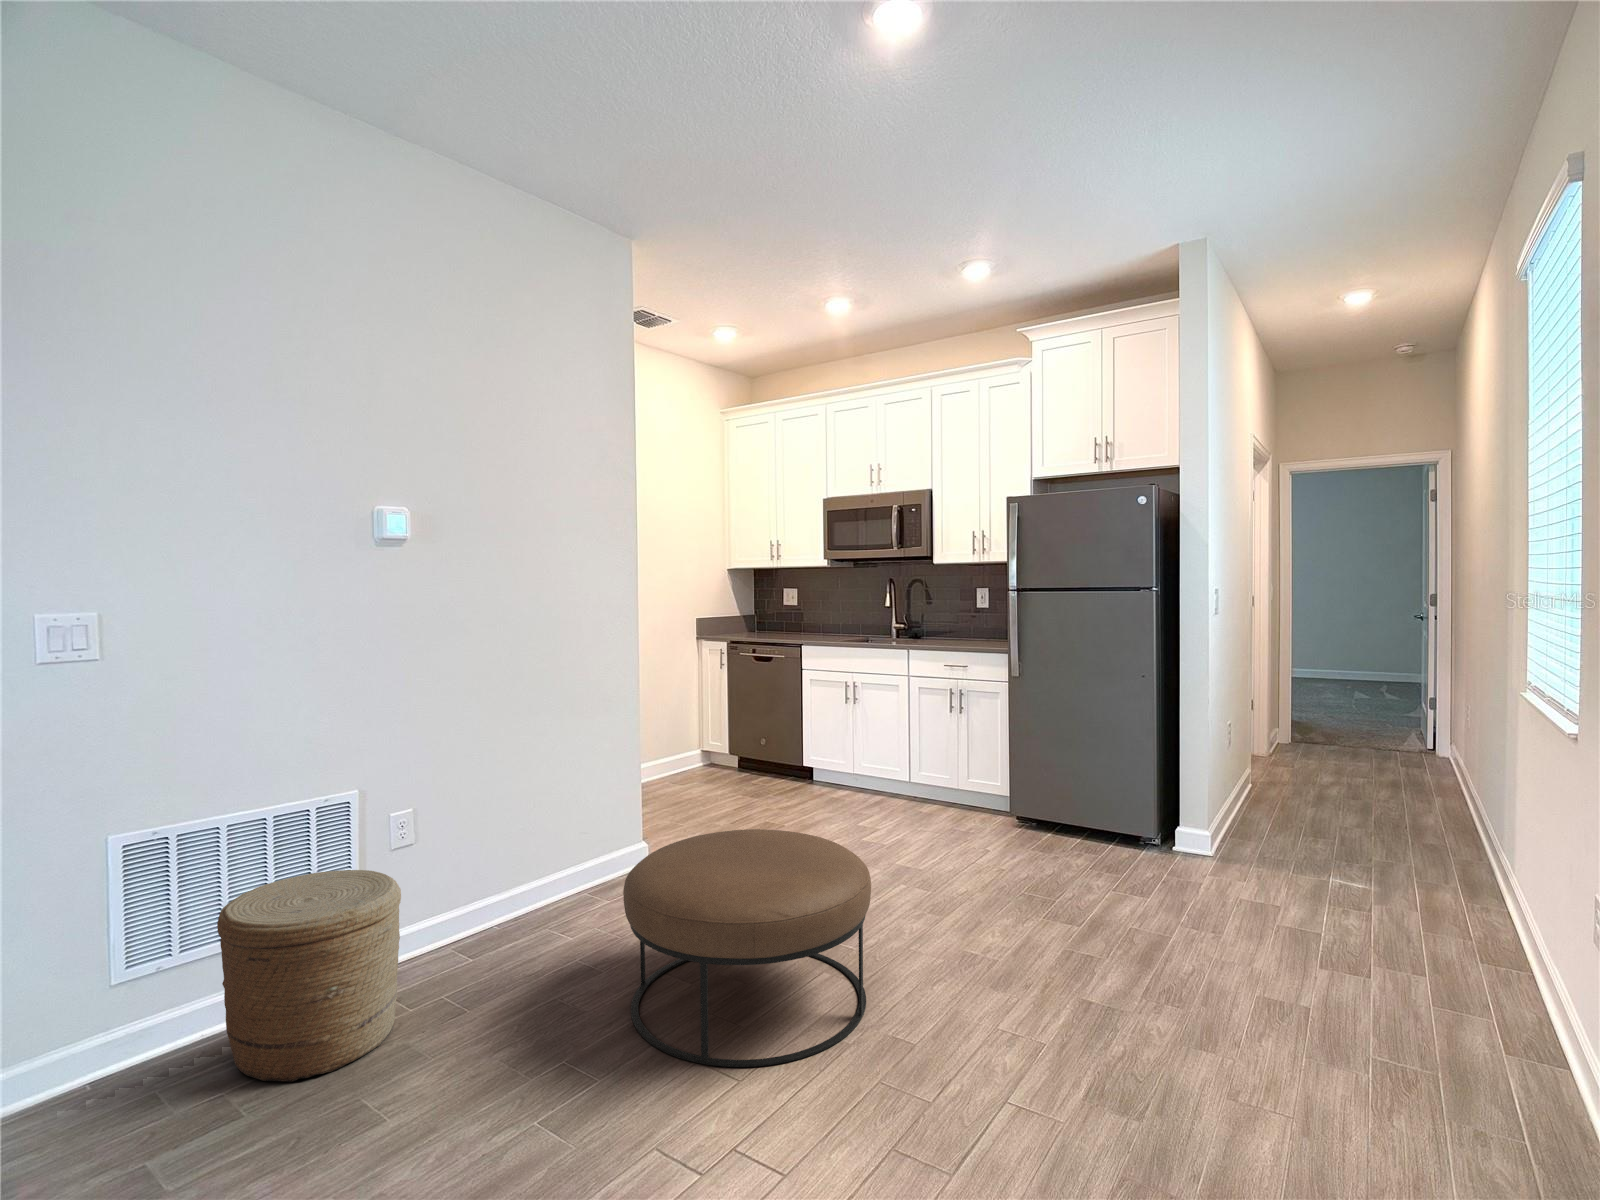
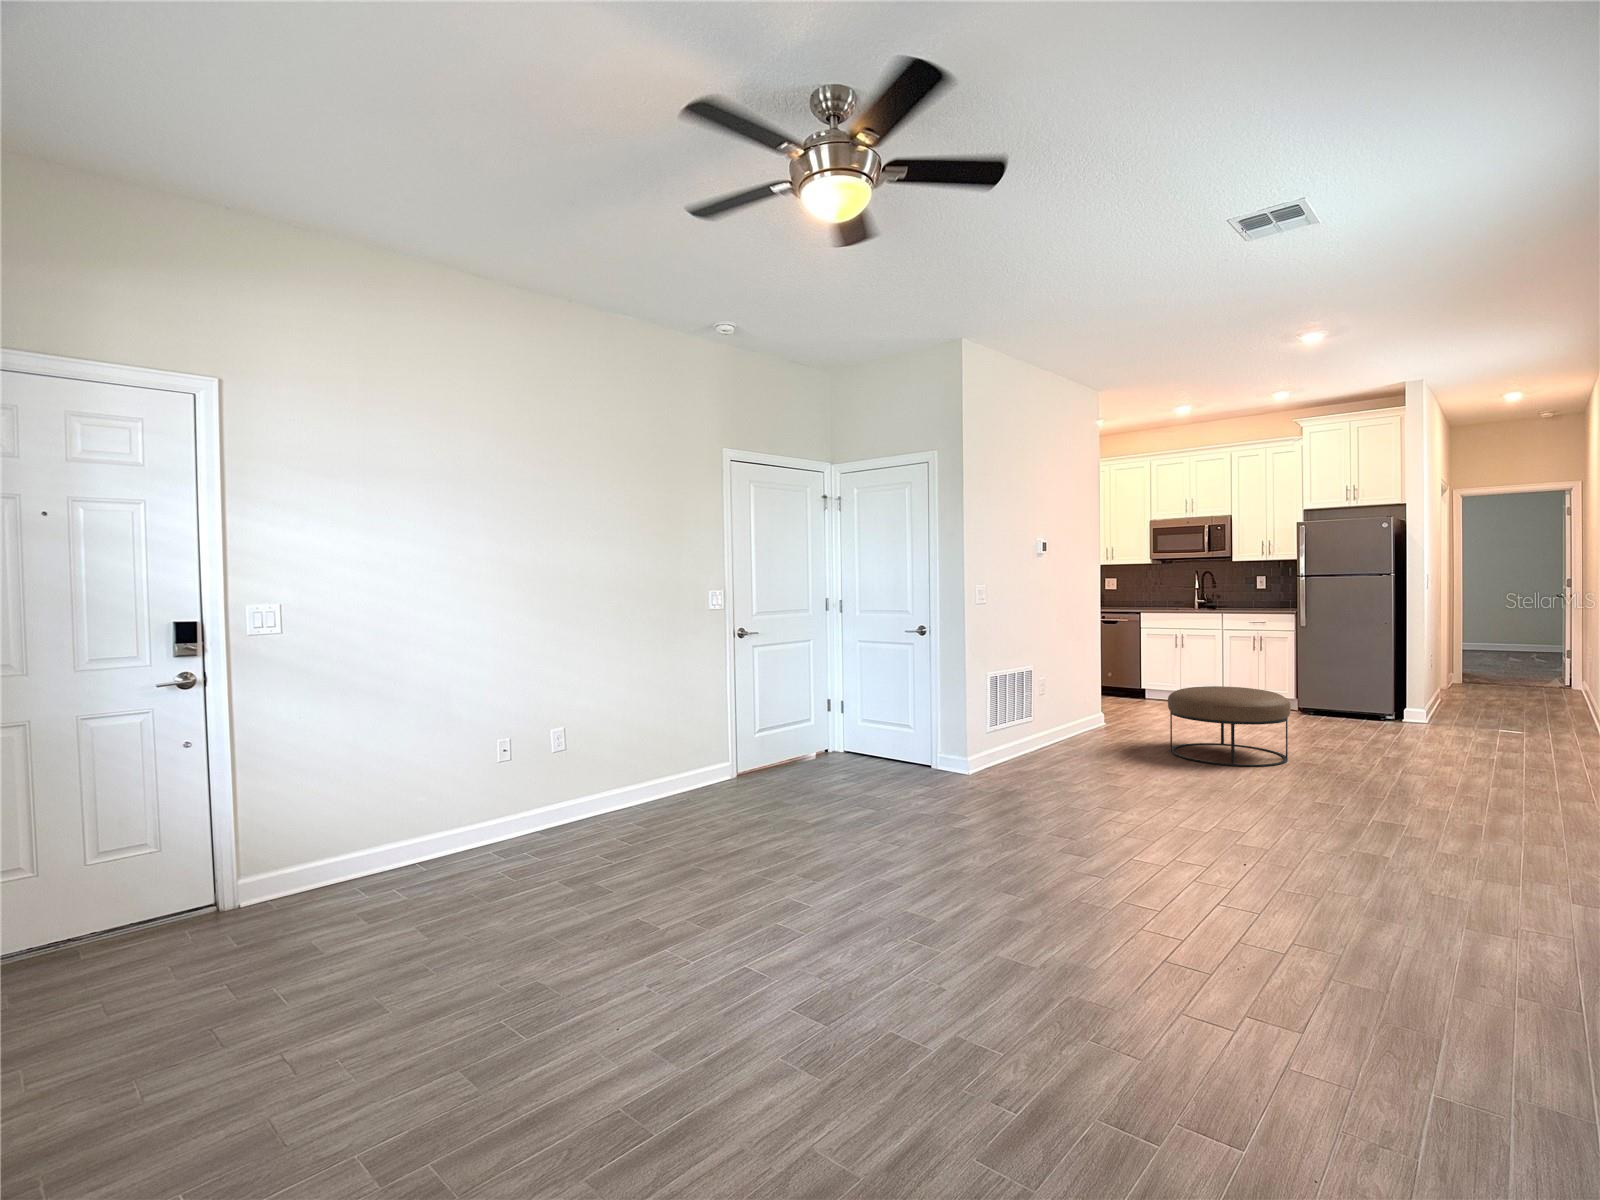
woven basket: present [217,870,401,1082] -> none [1020,695,1089,766]

